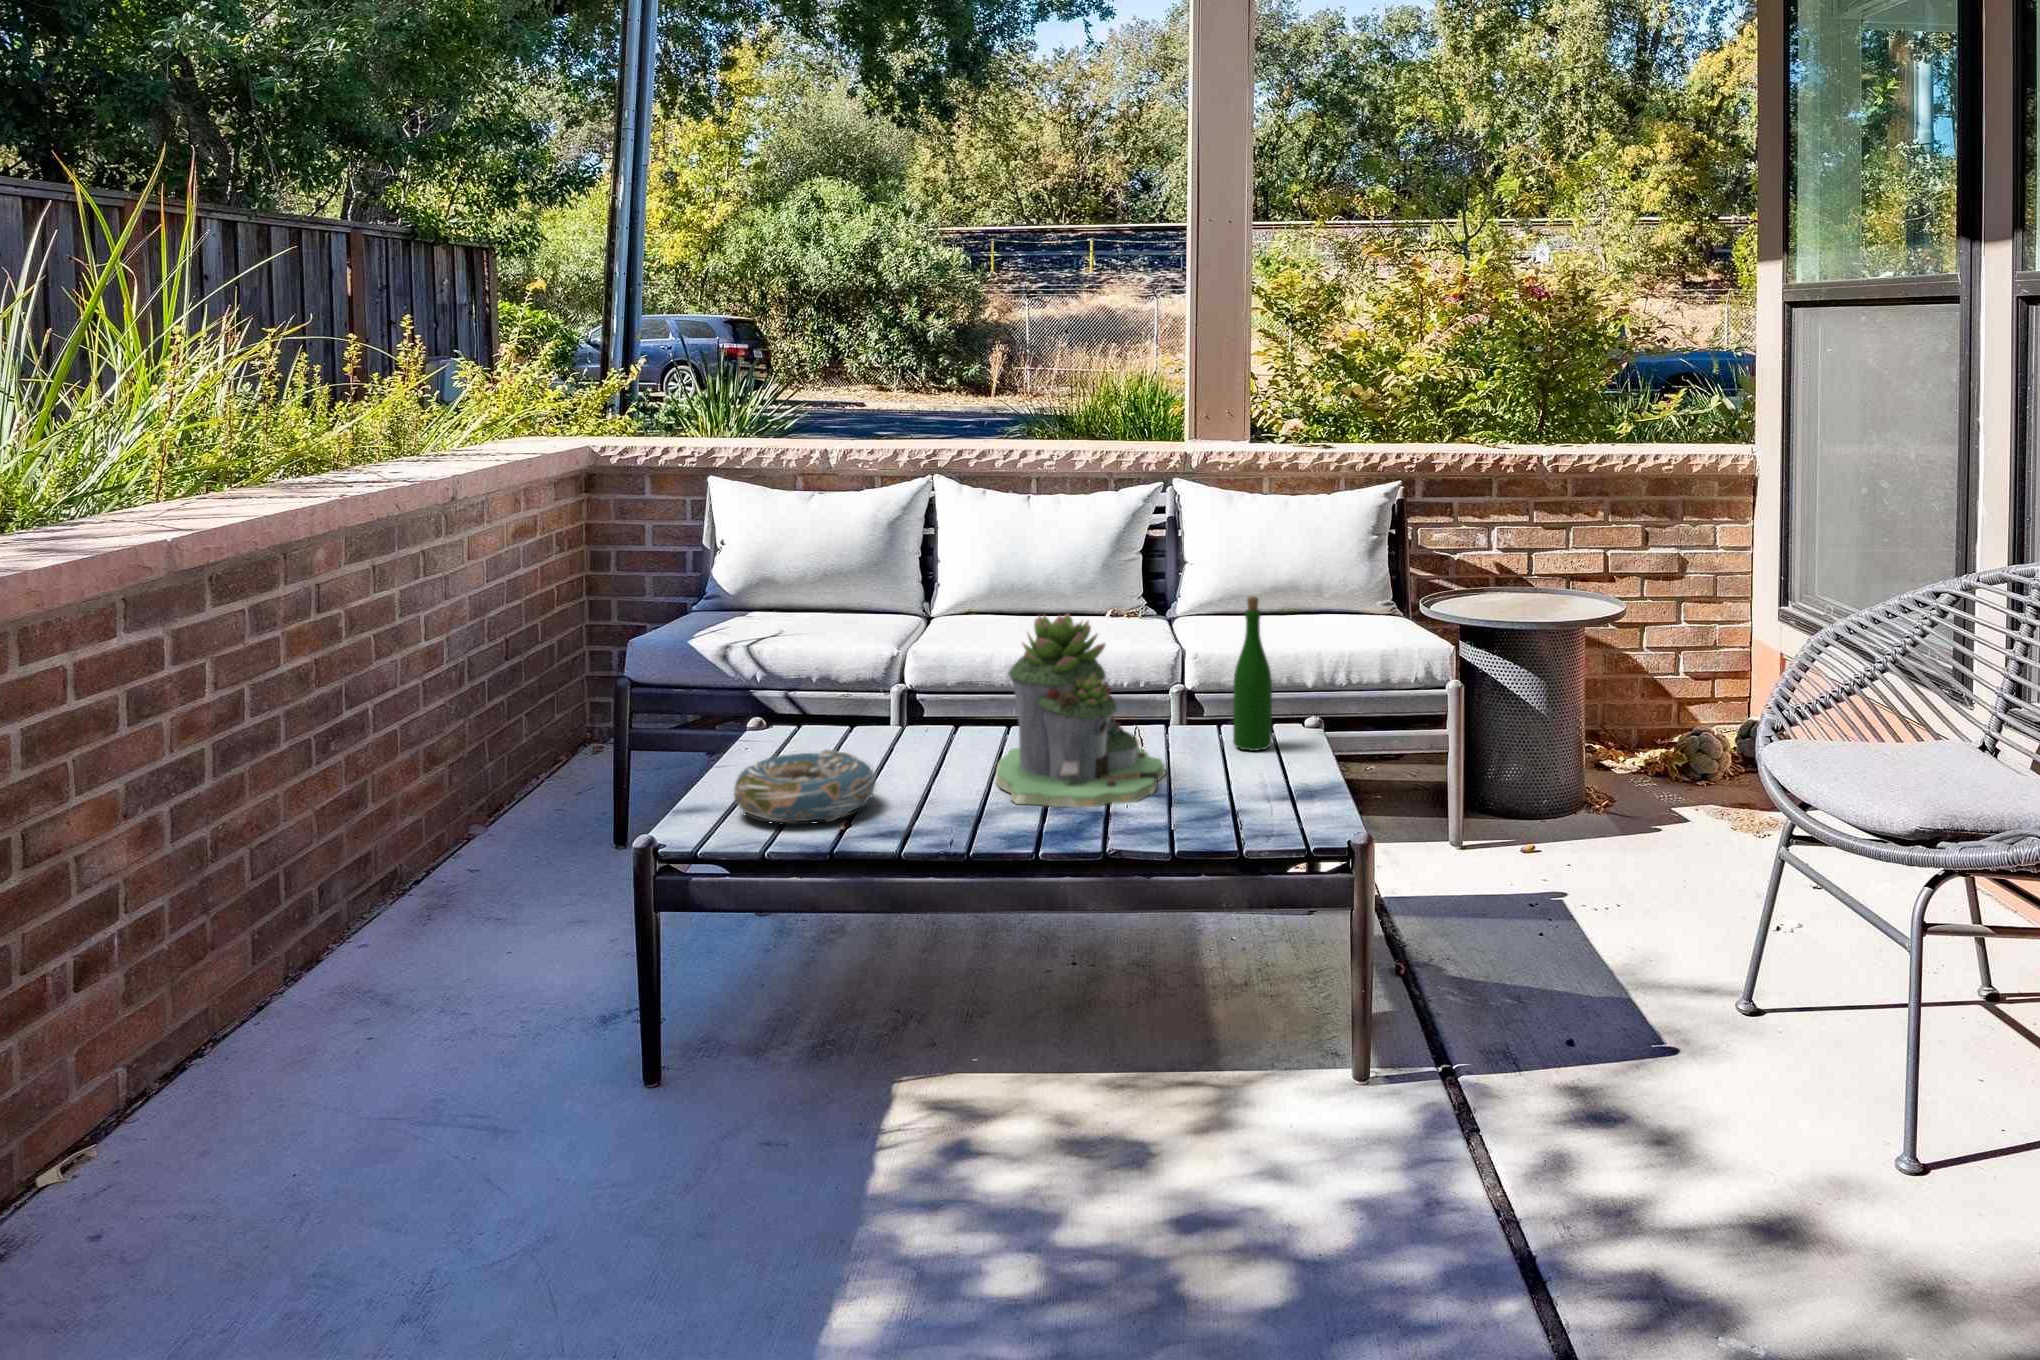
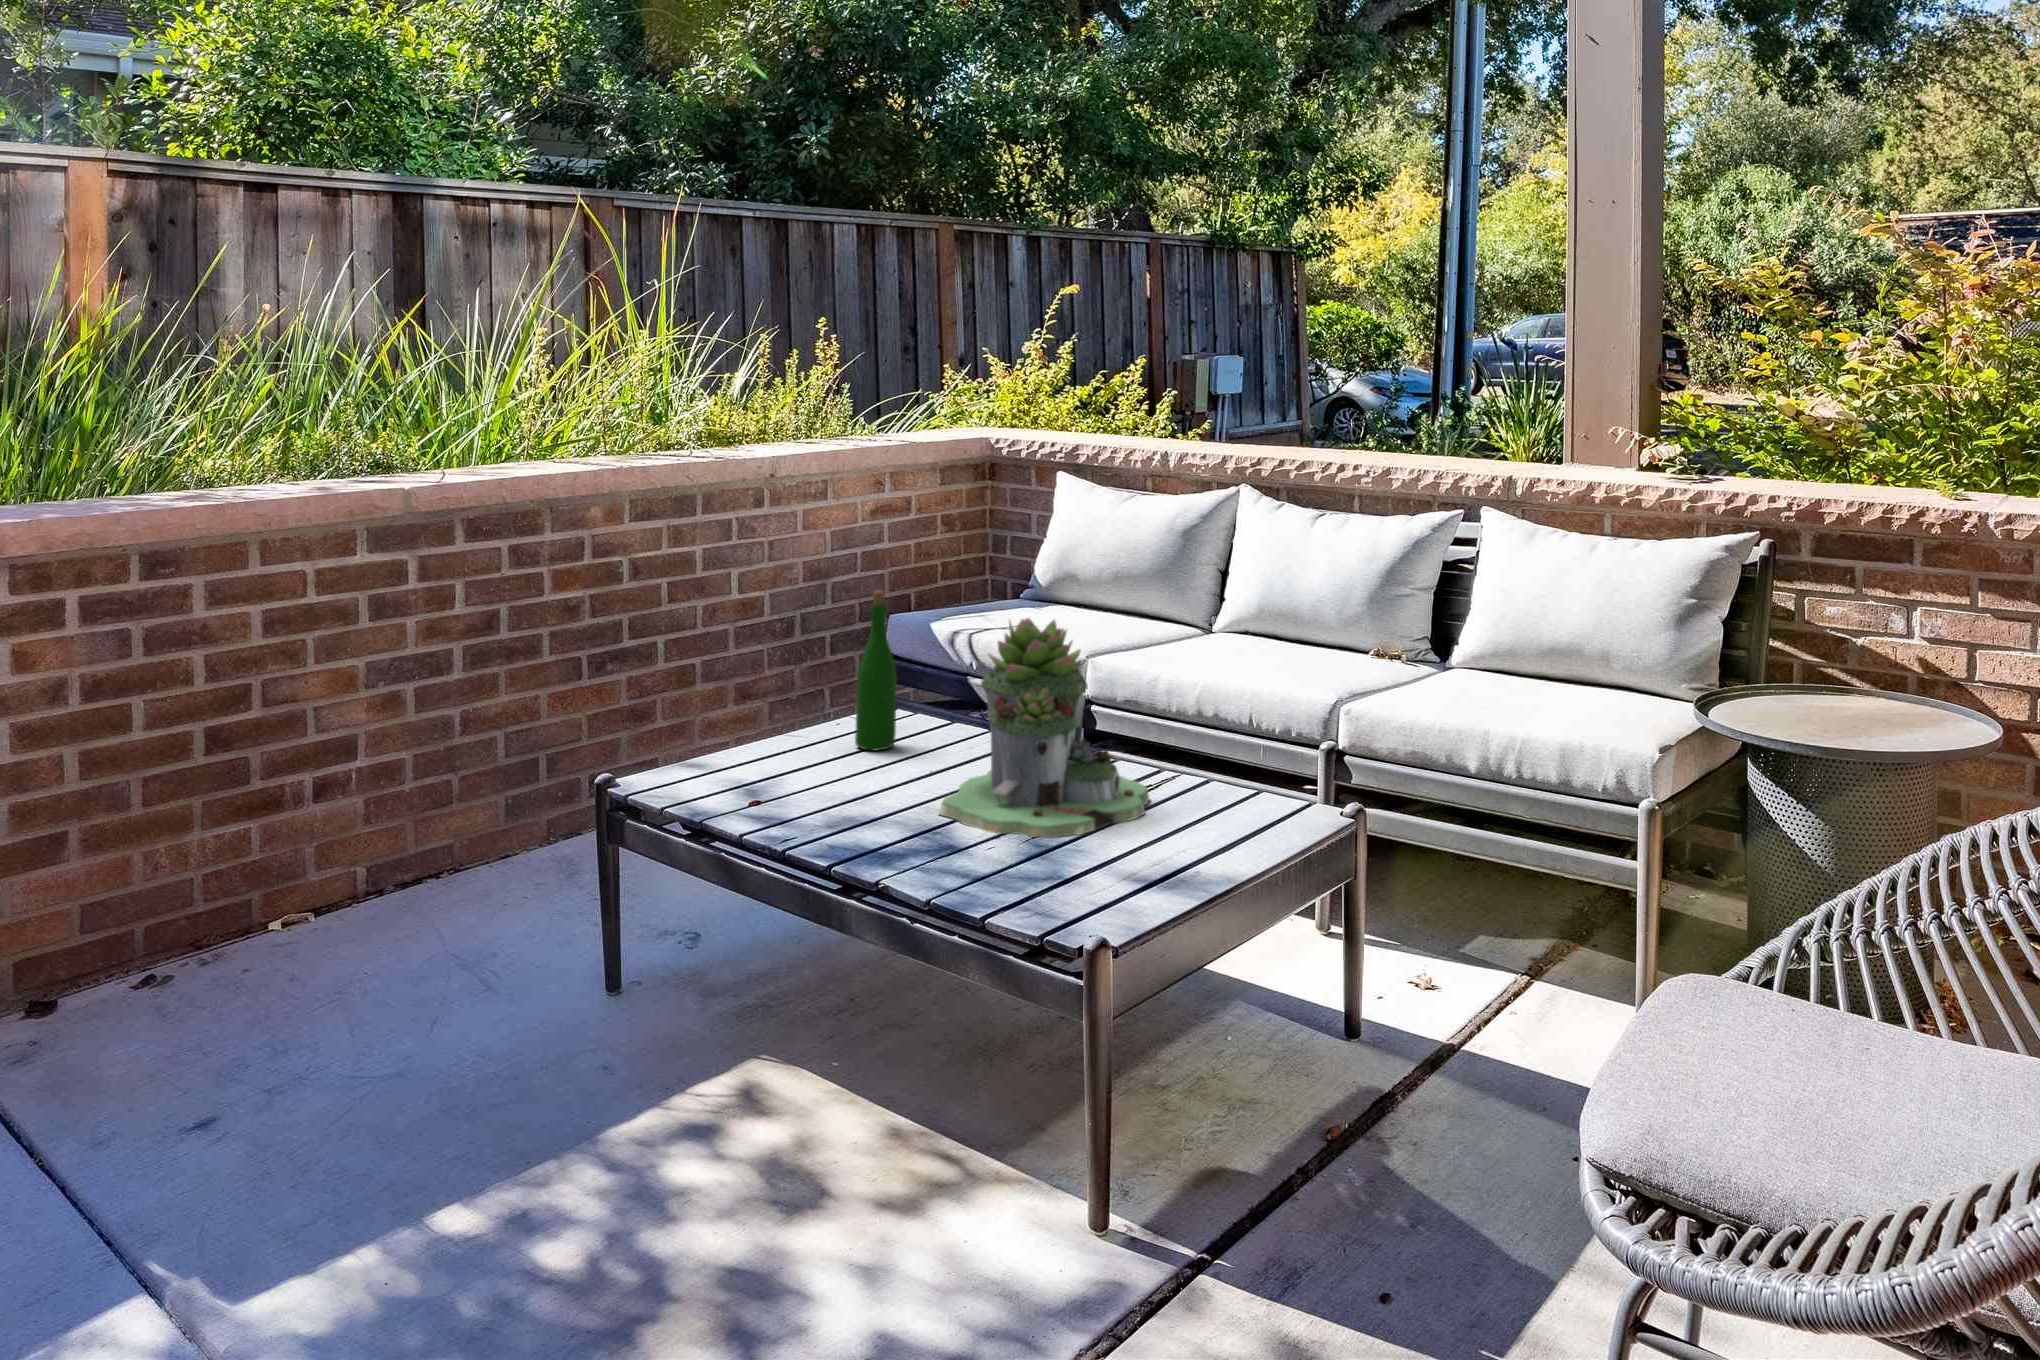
wine bottle: present [1233,596,1272,751] -> present [855,590,897,750]
decorative bowl: present [734,750,876,822] -> none [702,721,846,793]

